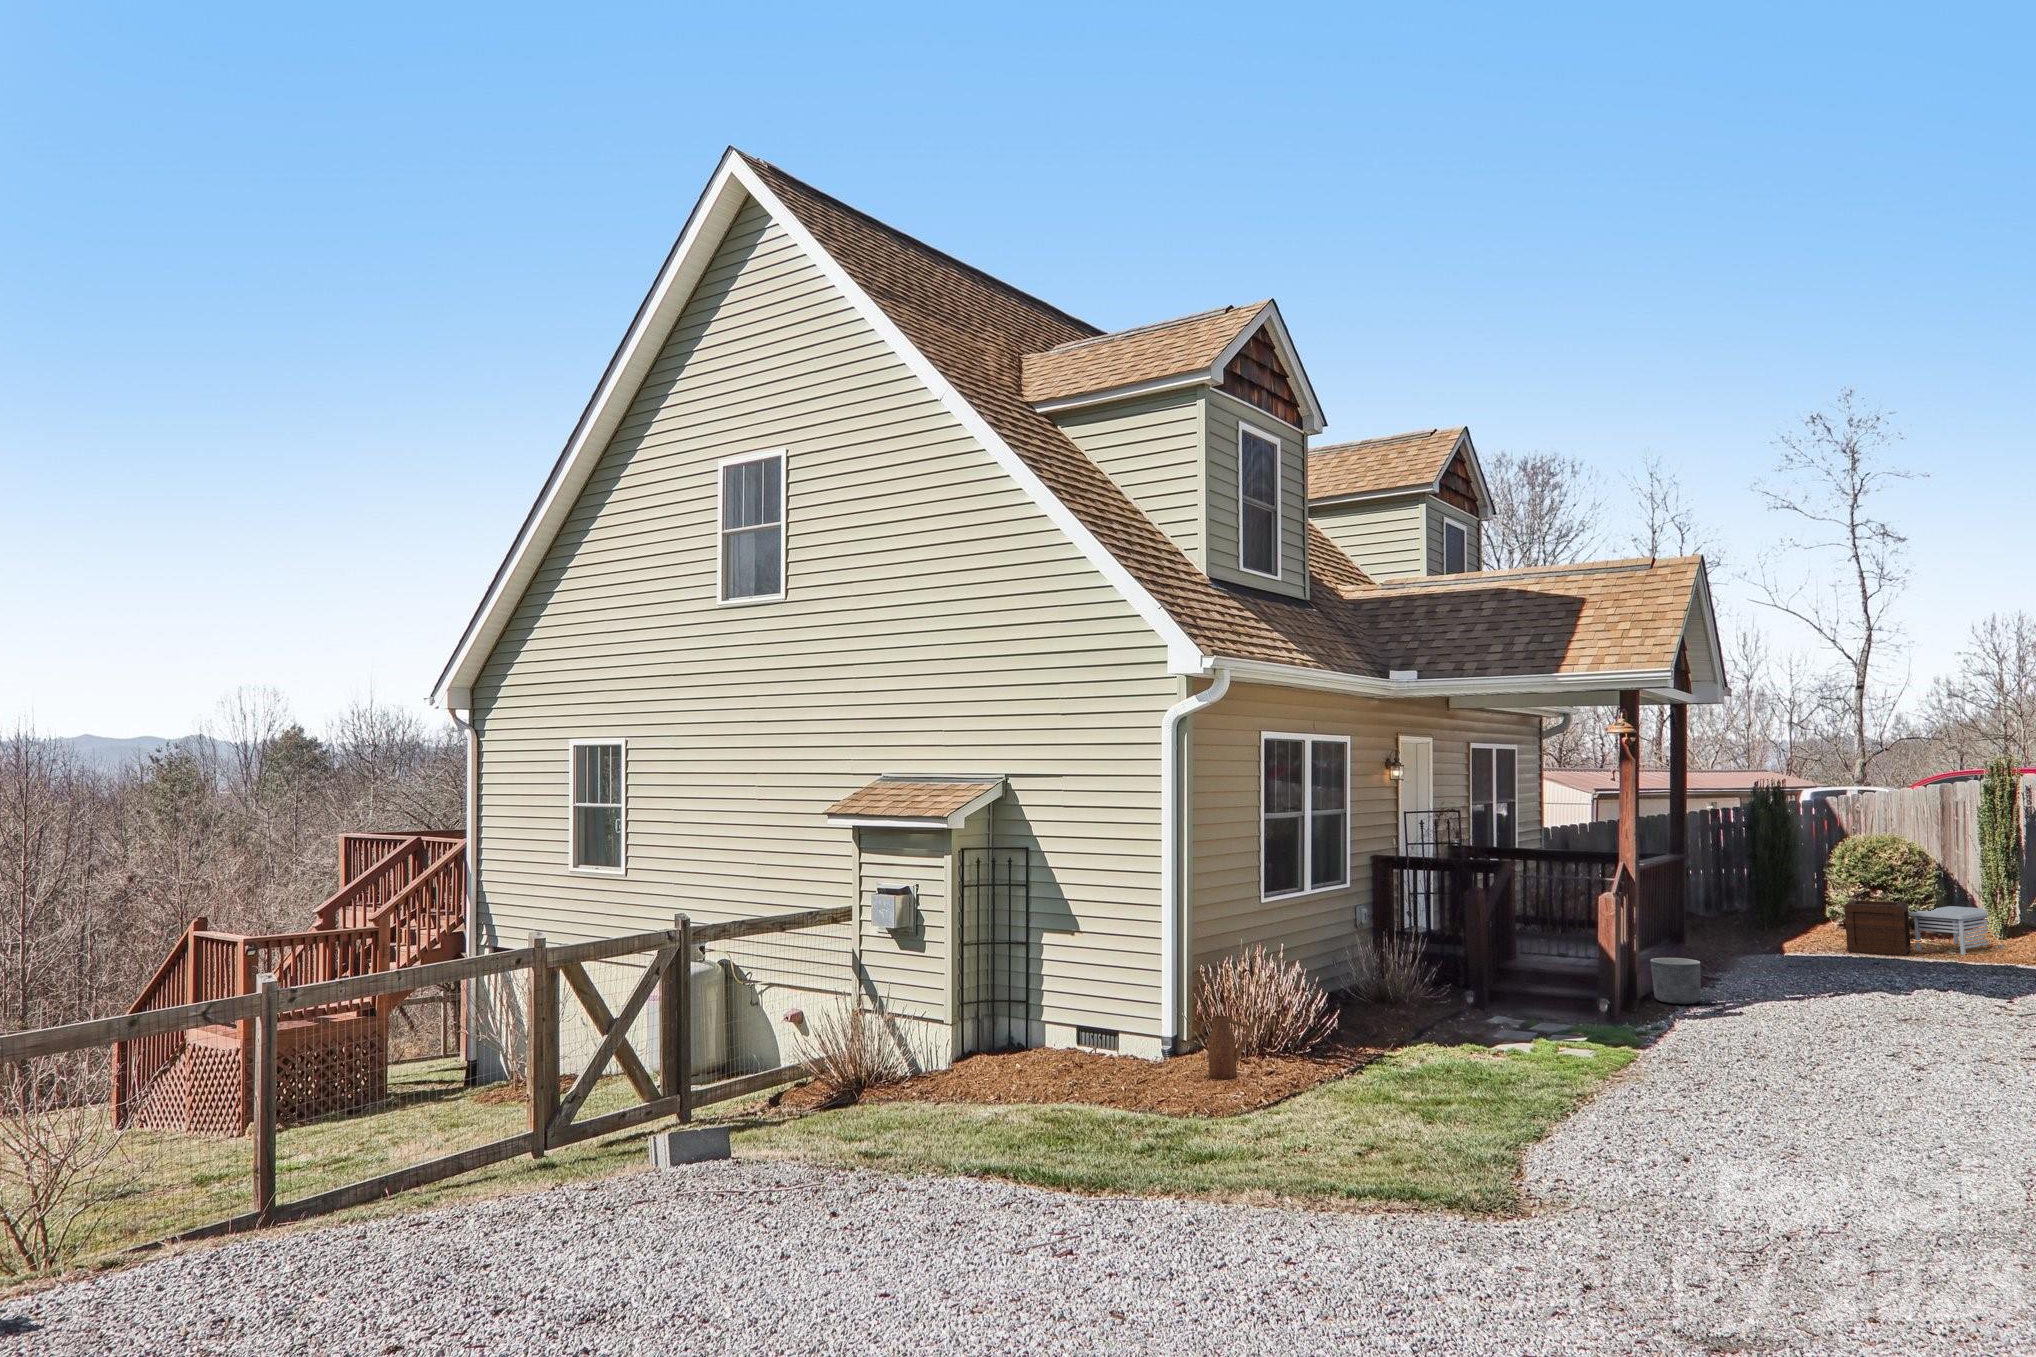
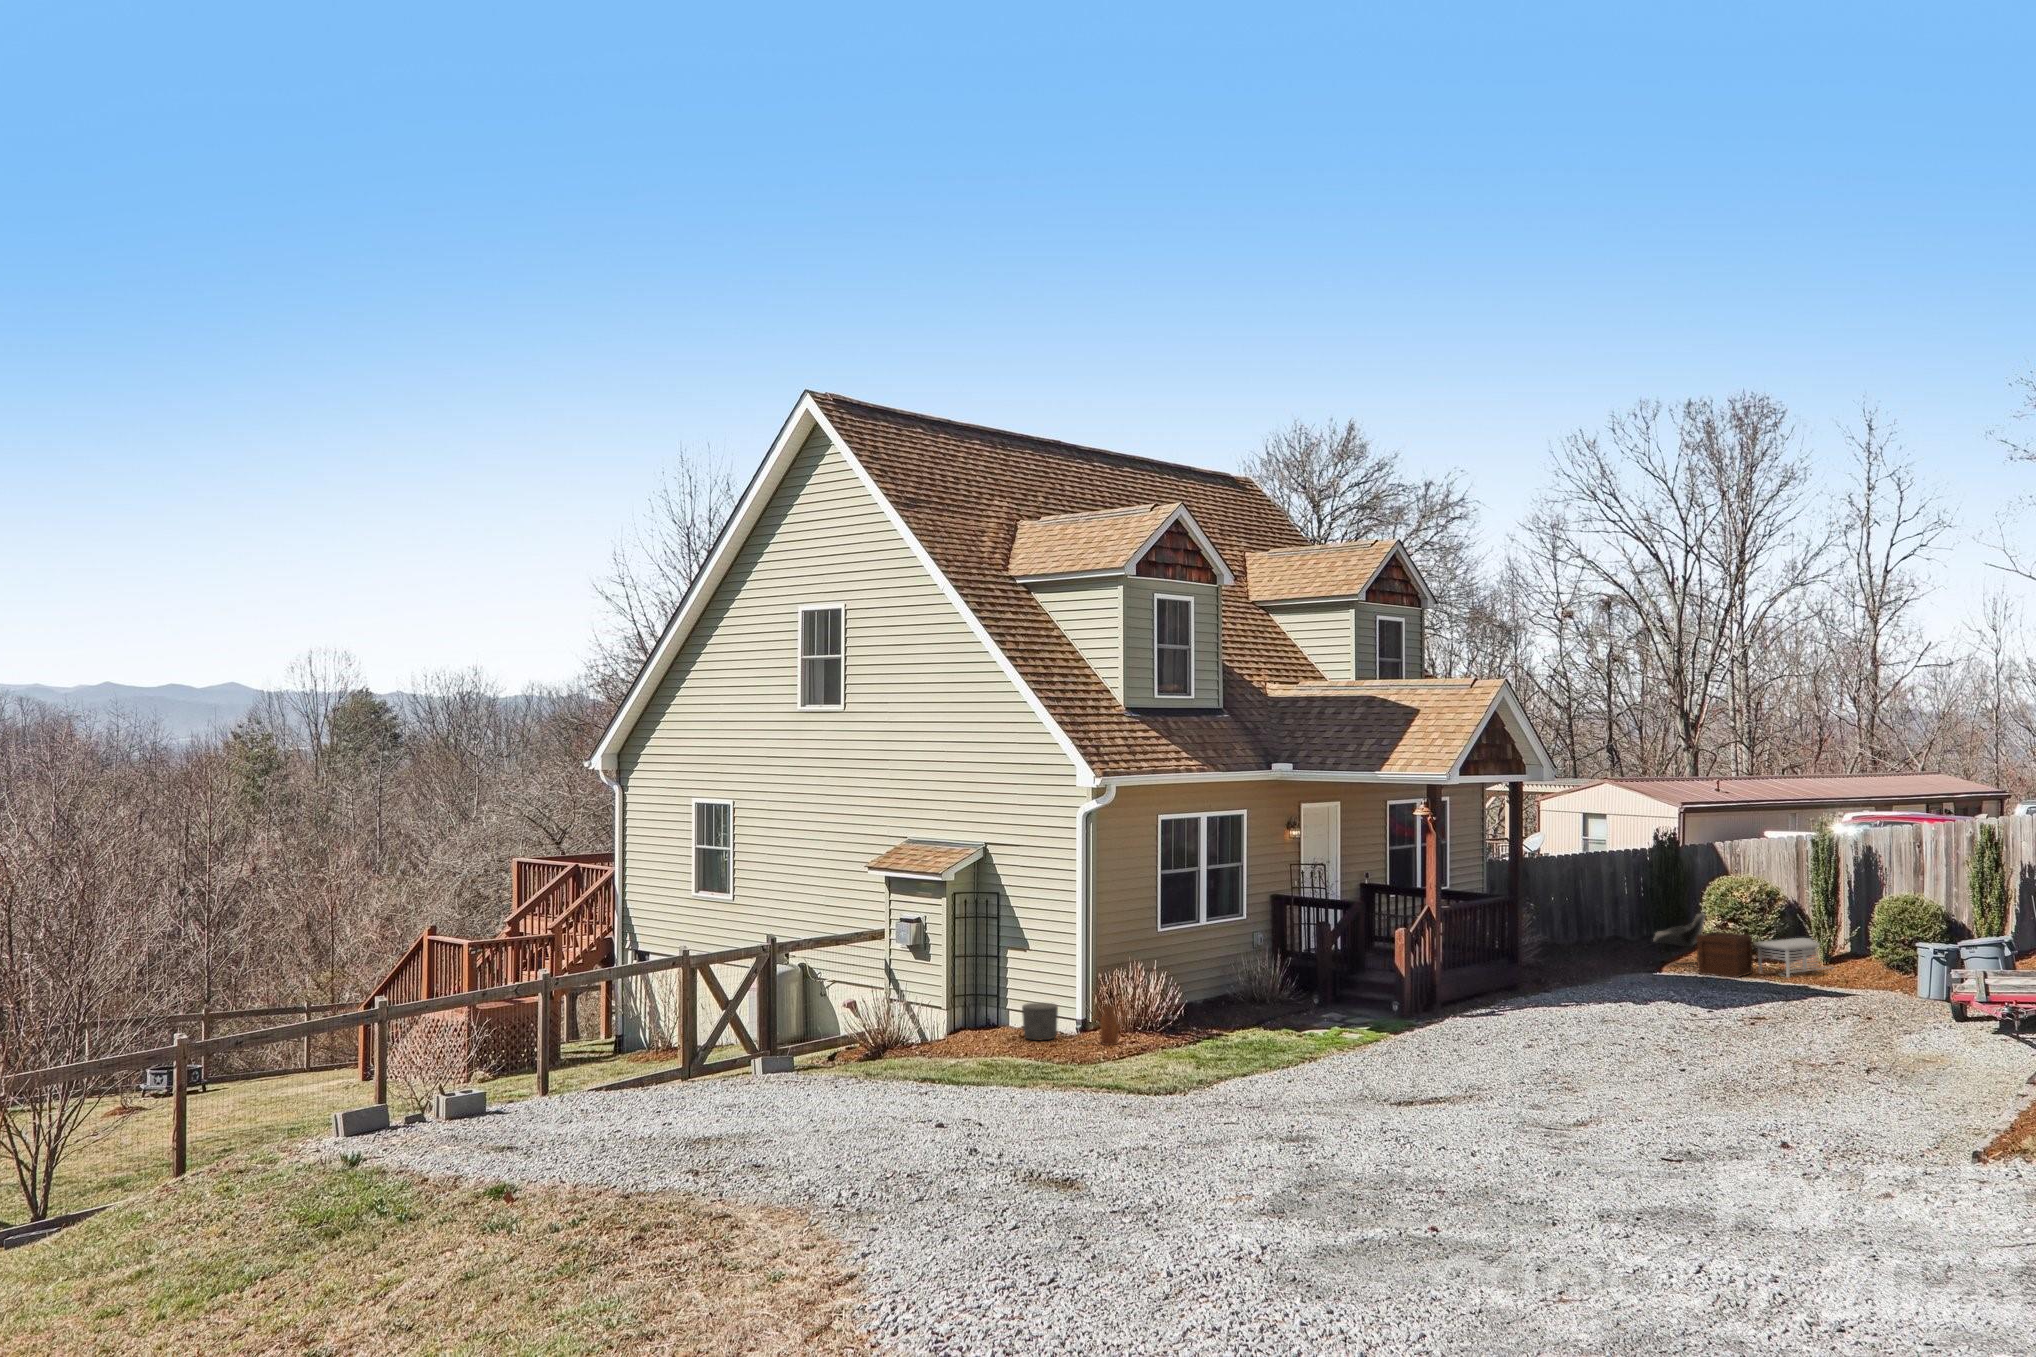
lounge chair: none [1764,878,1837,946] -> present [1653,913,1705,967]
planter: present [1650,958,1701,1004] -> present [1022,1003,1058,1040]

